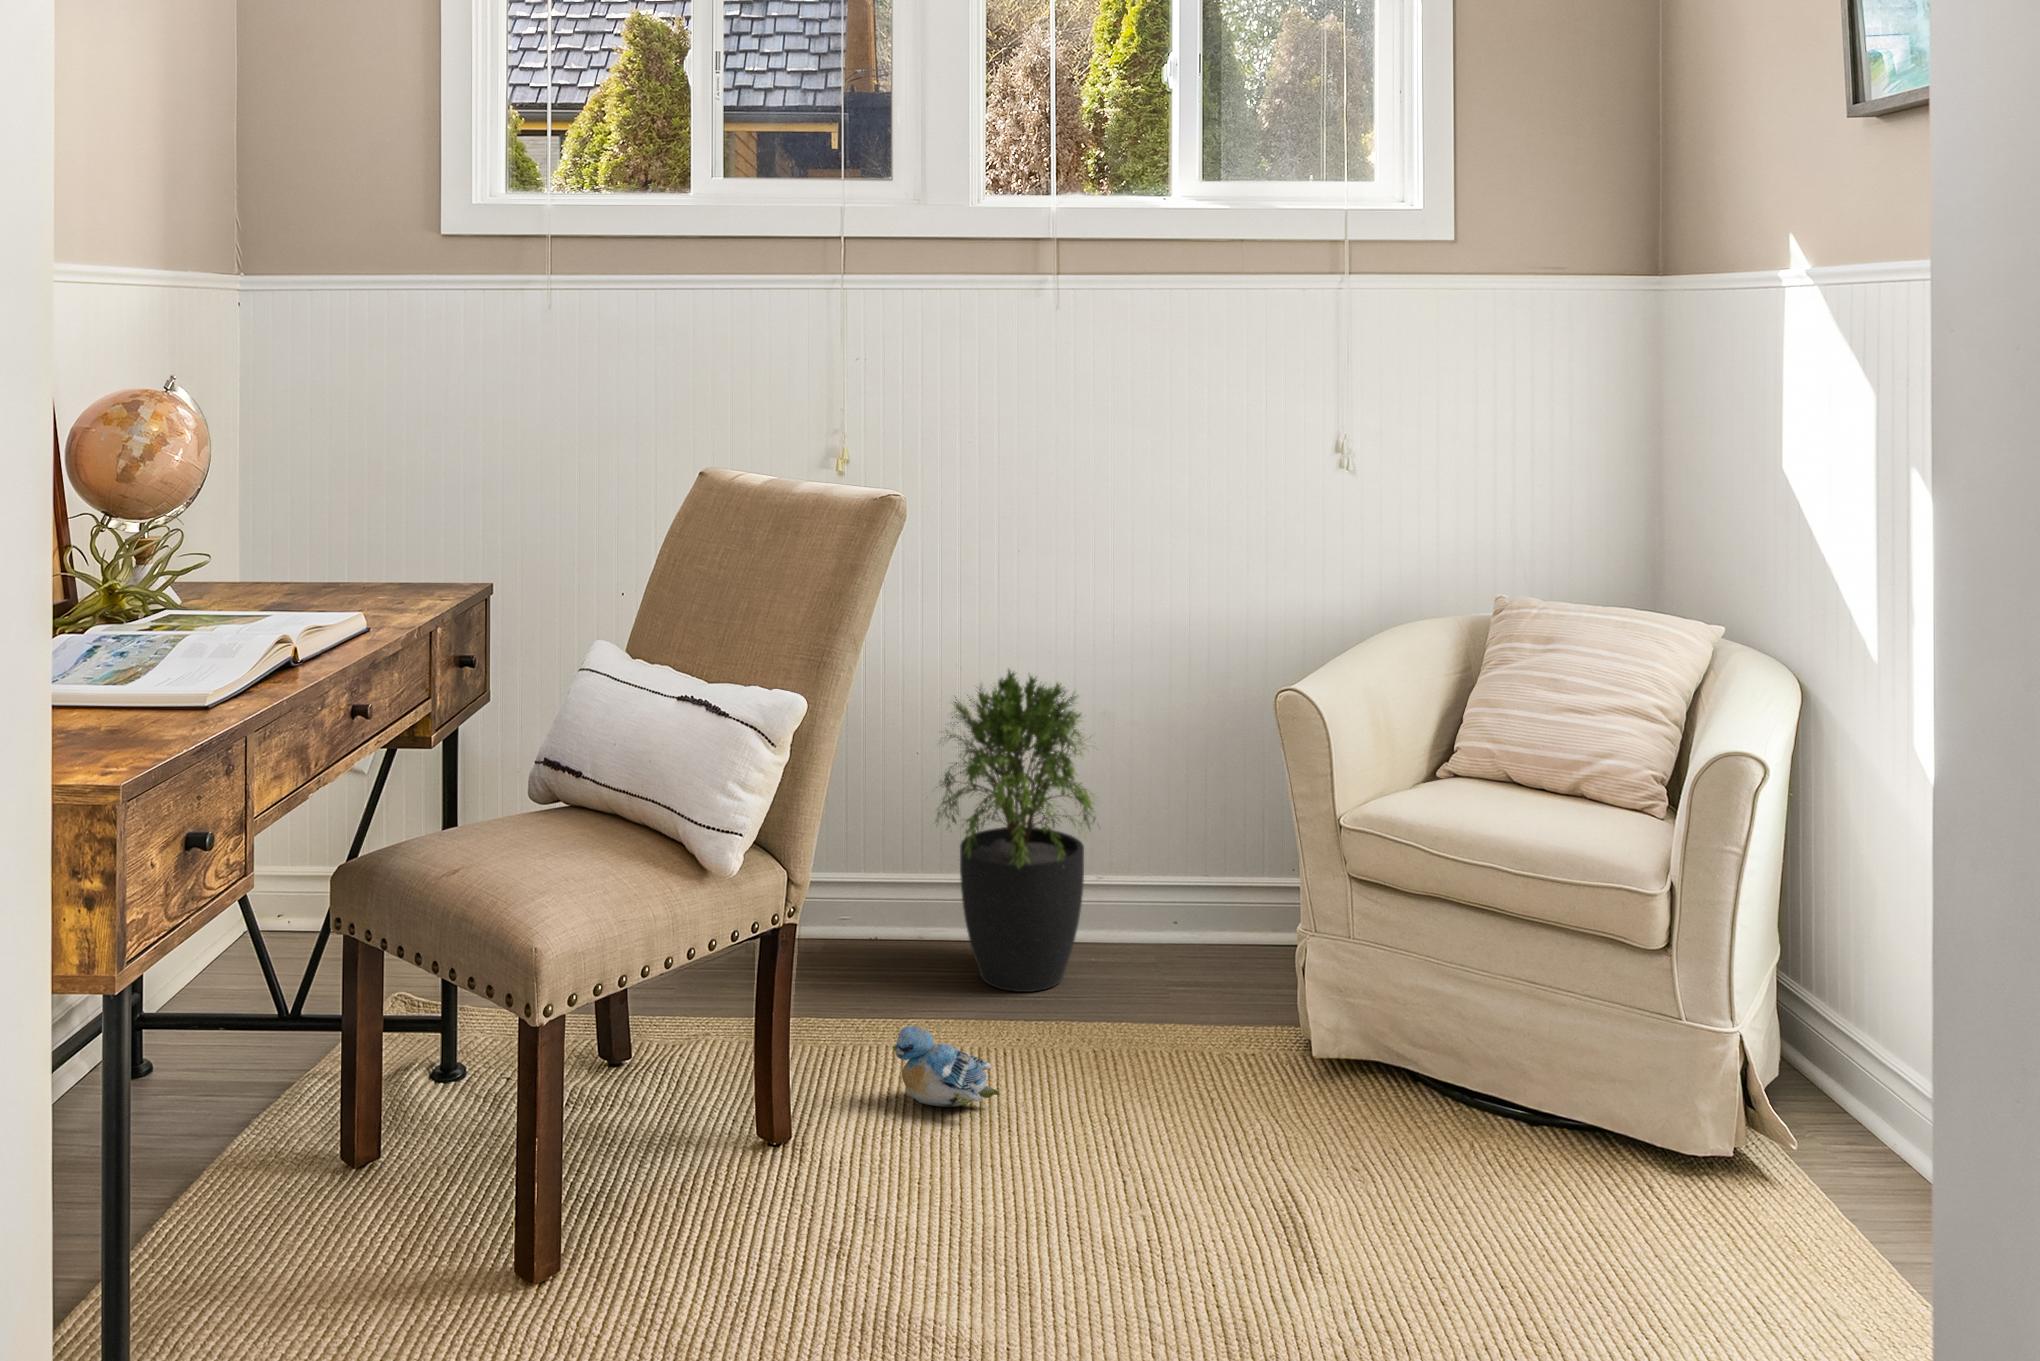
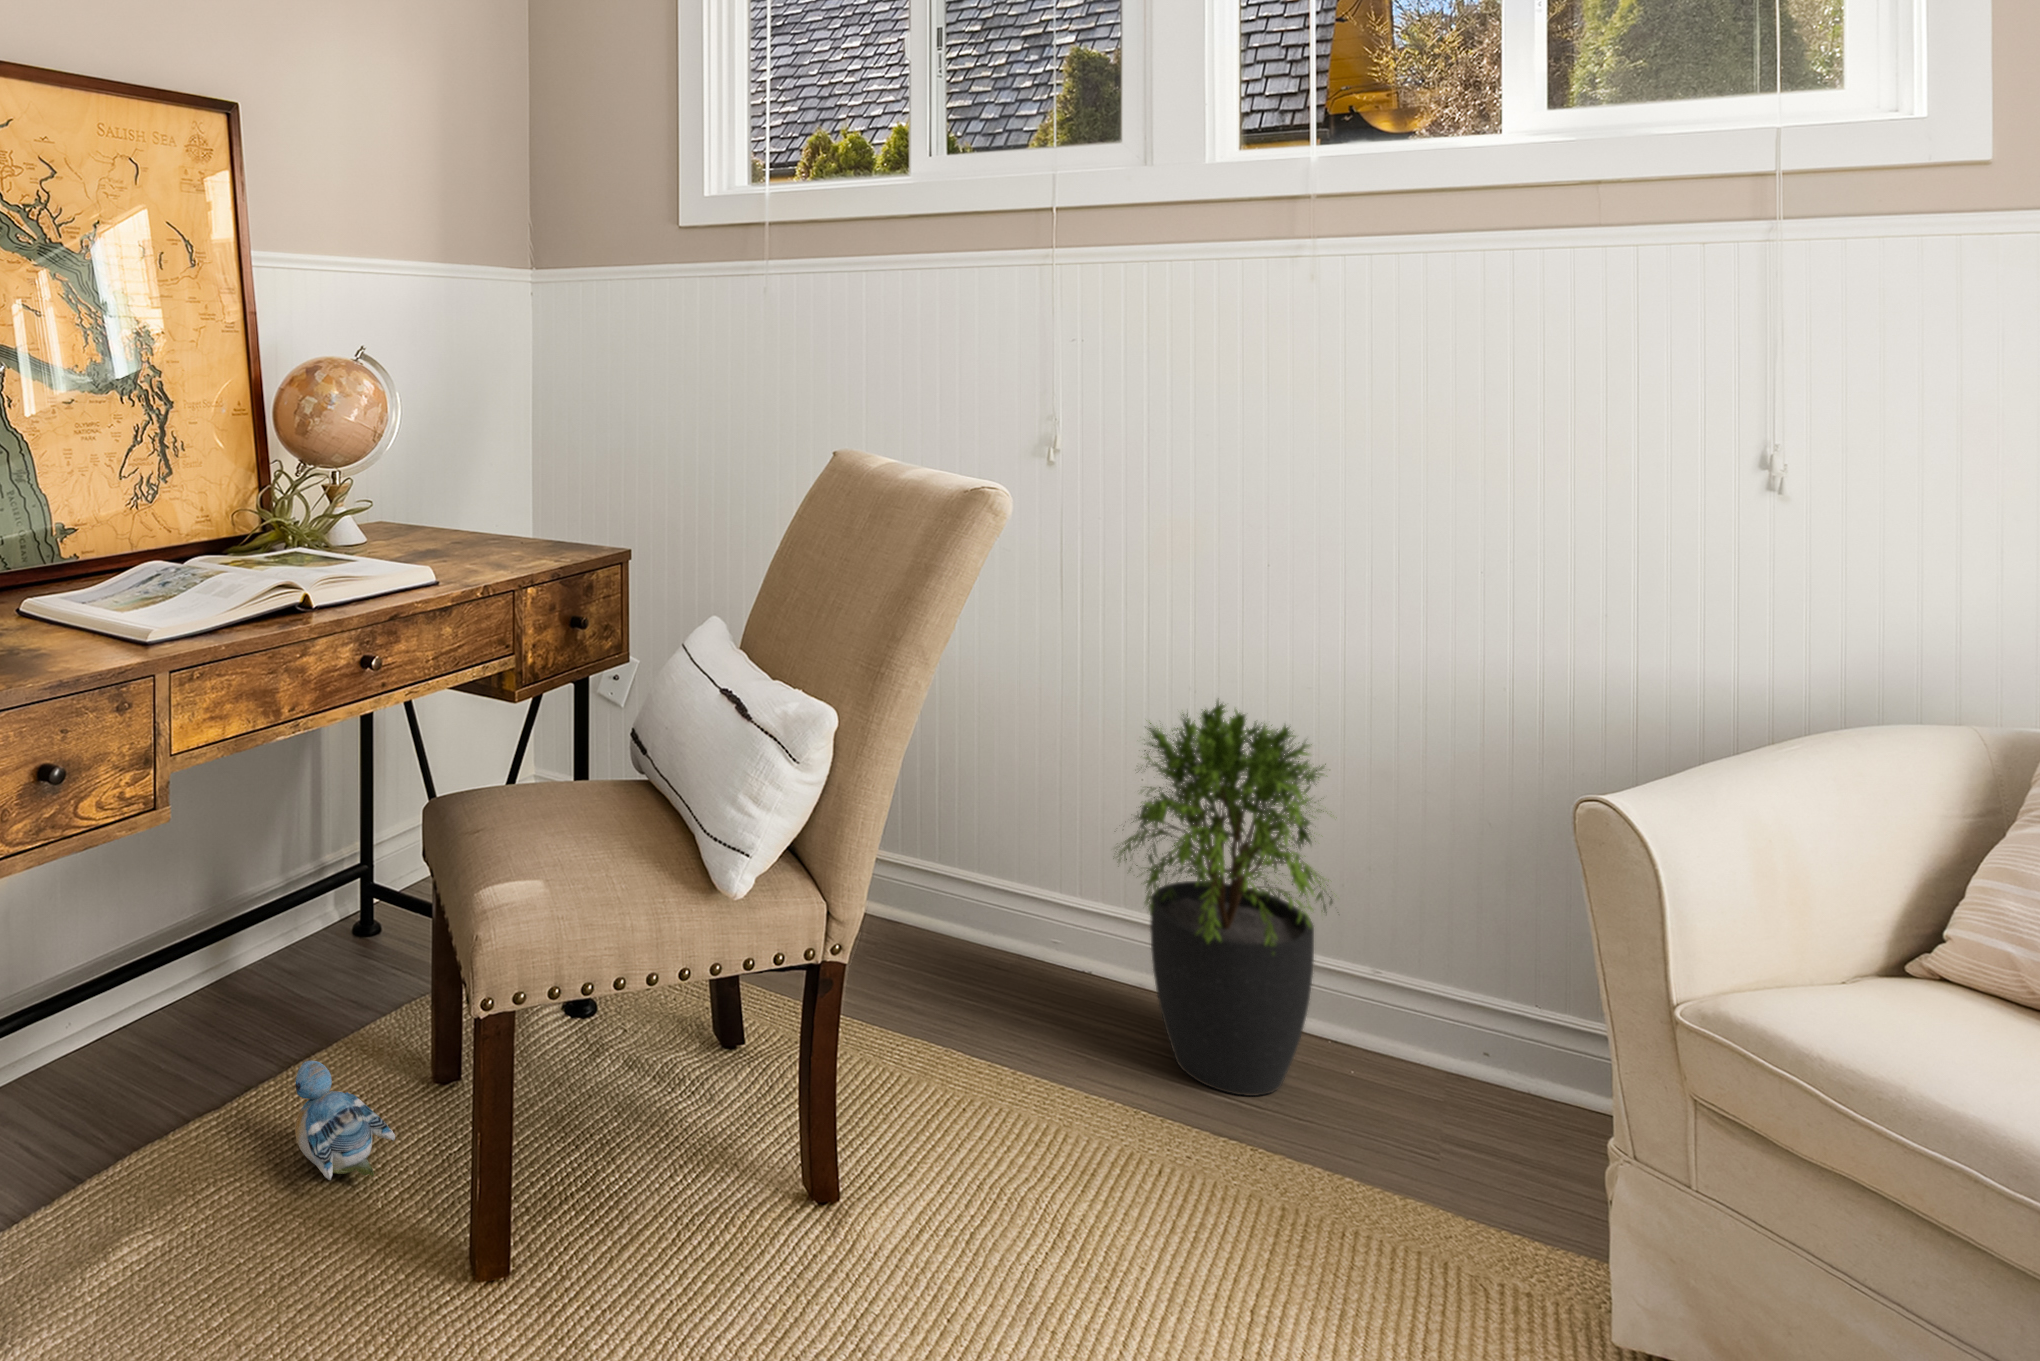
plush toy: present [893,1026,999,1107] -> present [295,1061,395,1180]

